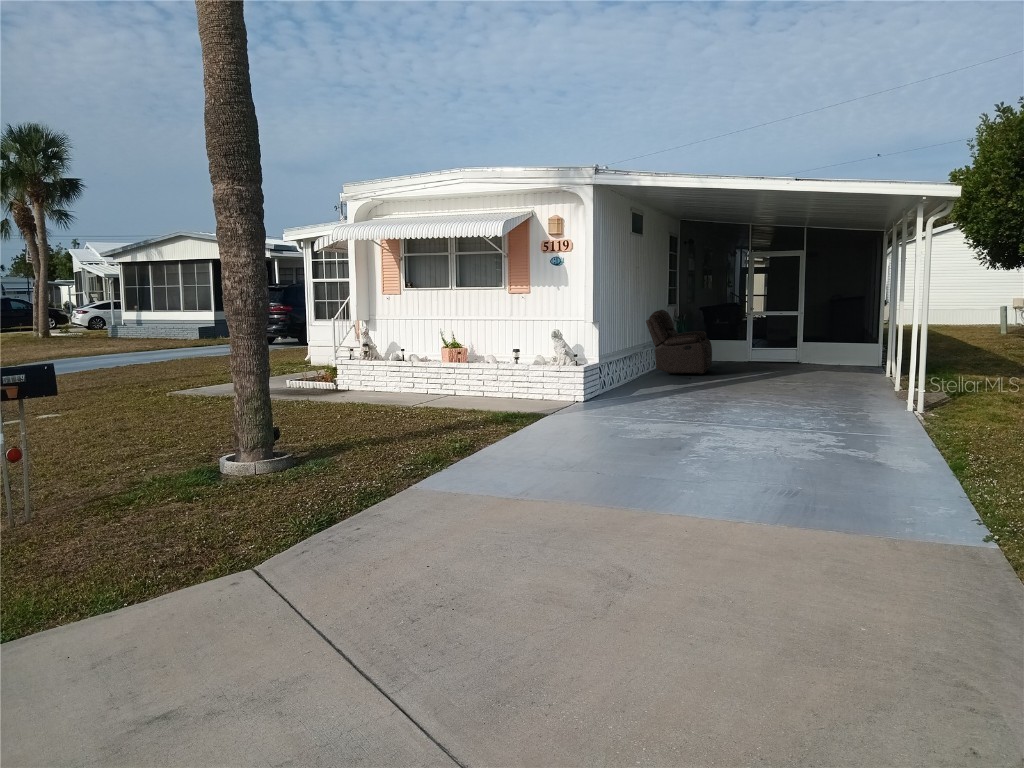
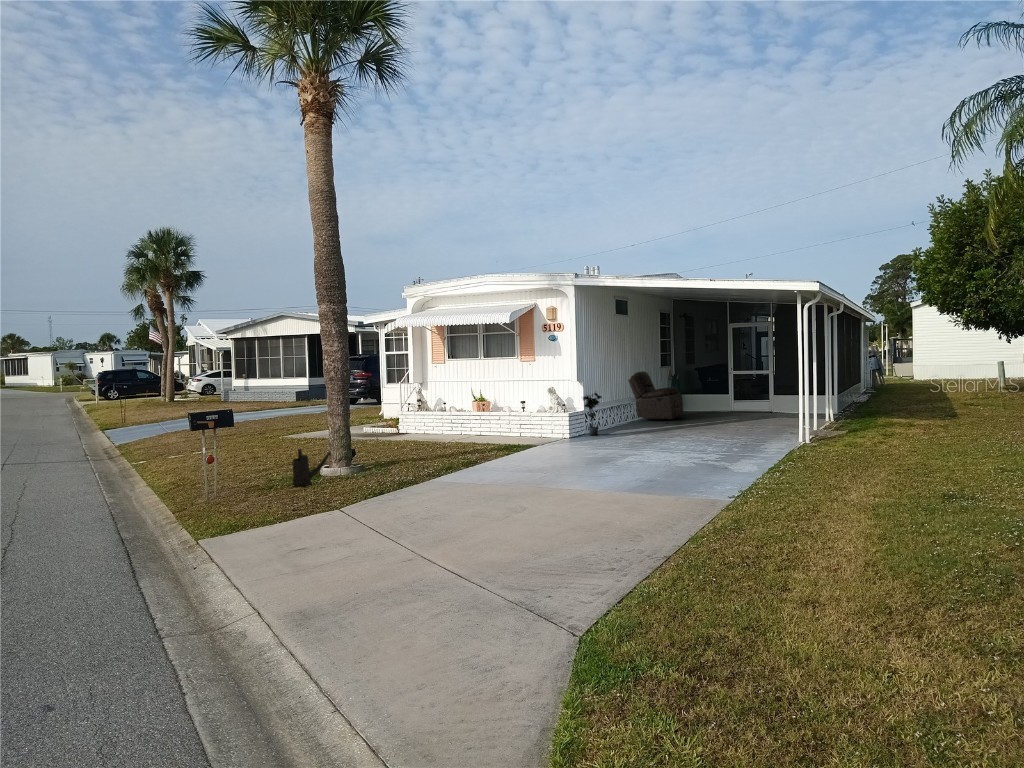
potted plant: none [600,336,628,398] -> present [583,393,602,436]
watering can: none [157,432,236,496] -> present [292,449,330,487]

